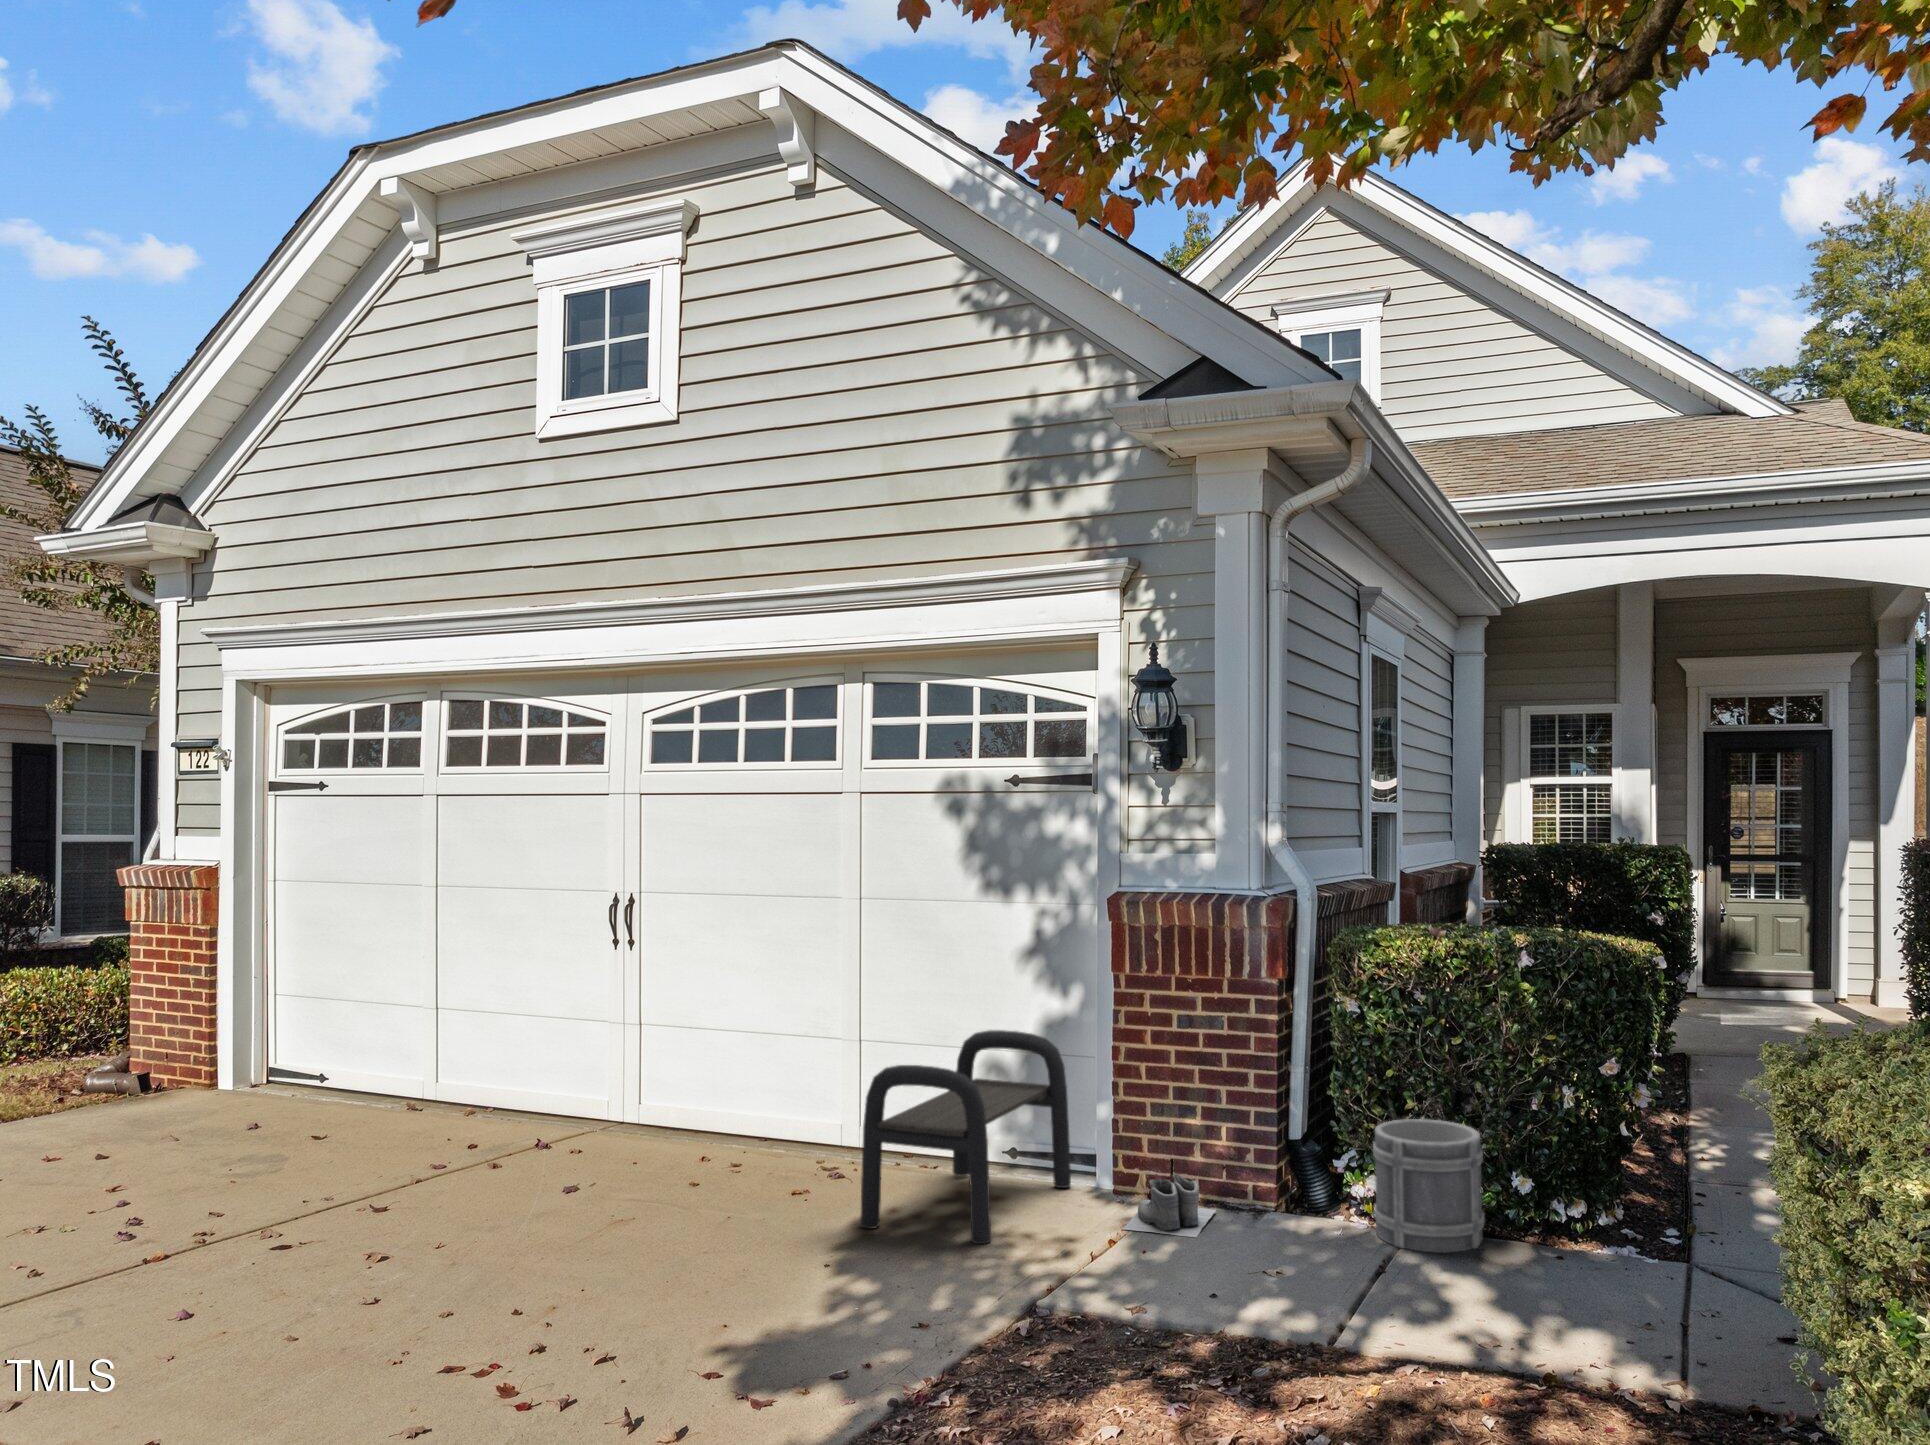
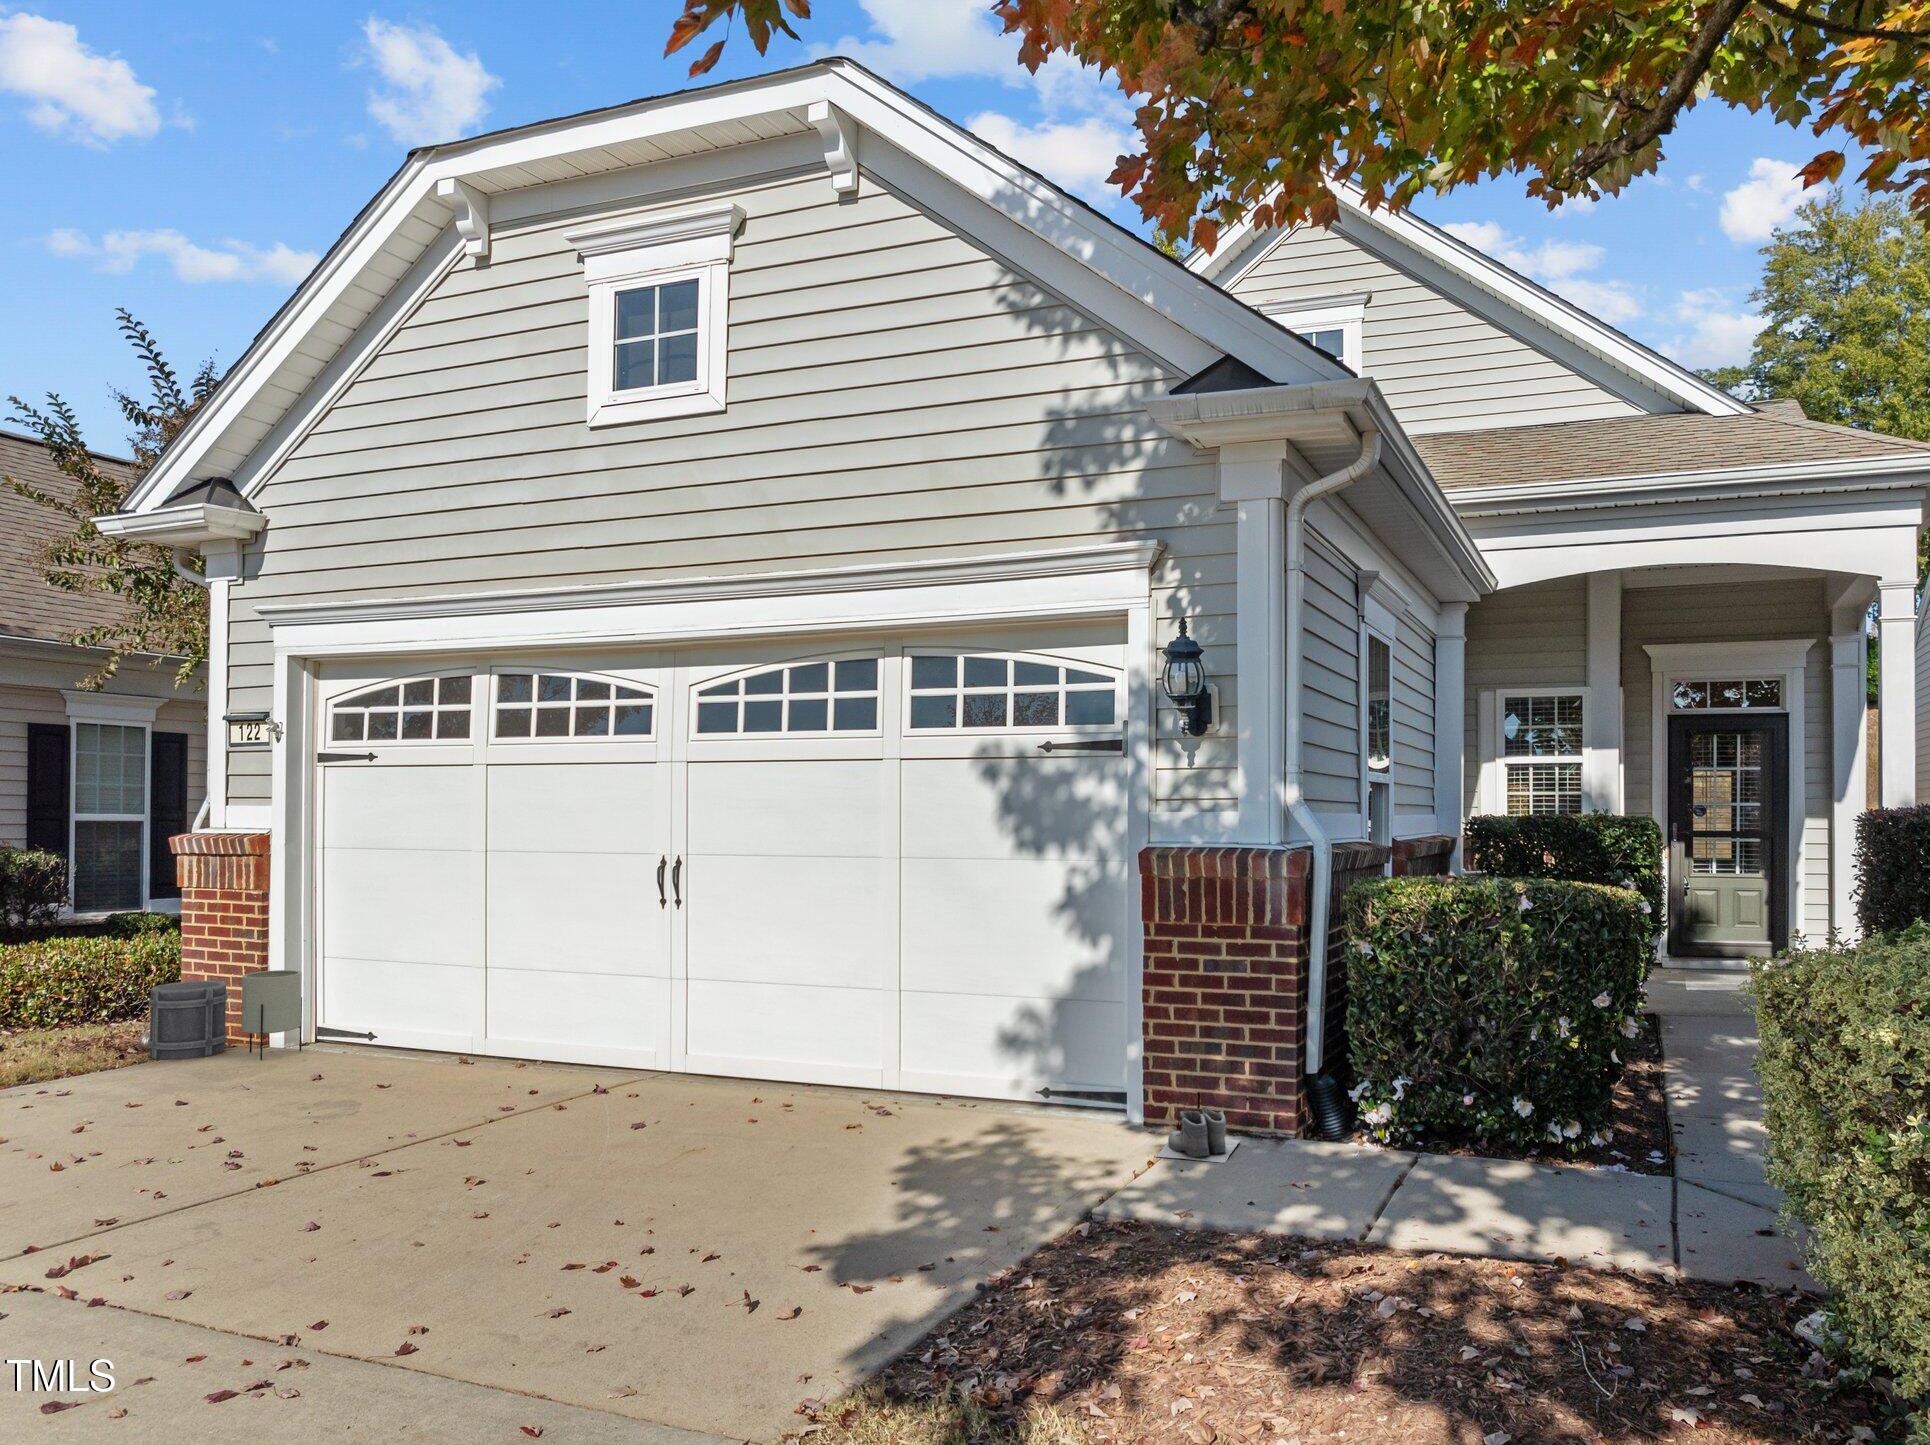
planter: none [183,1010,247,1105] -> present [241,970,302,1060]
bench: present [860,1030,1071,1244] -> none [912,978,1102,1170]
bucket: present [1373,1119,1484,1252] -> present [148,981,228,1060]

